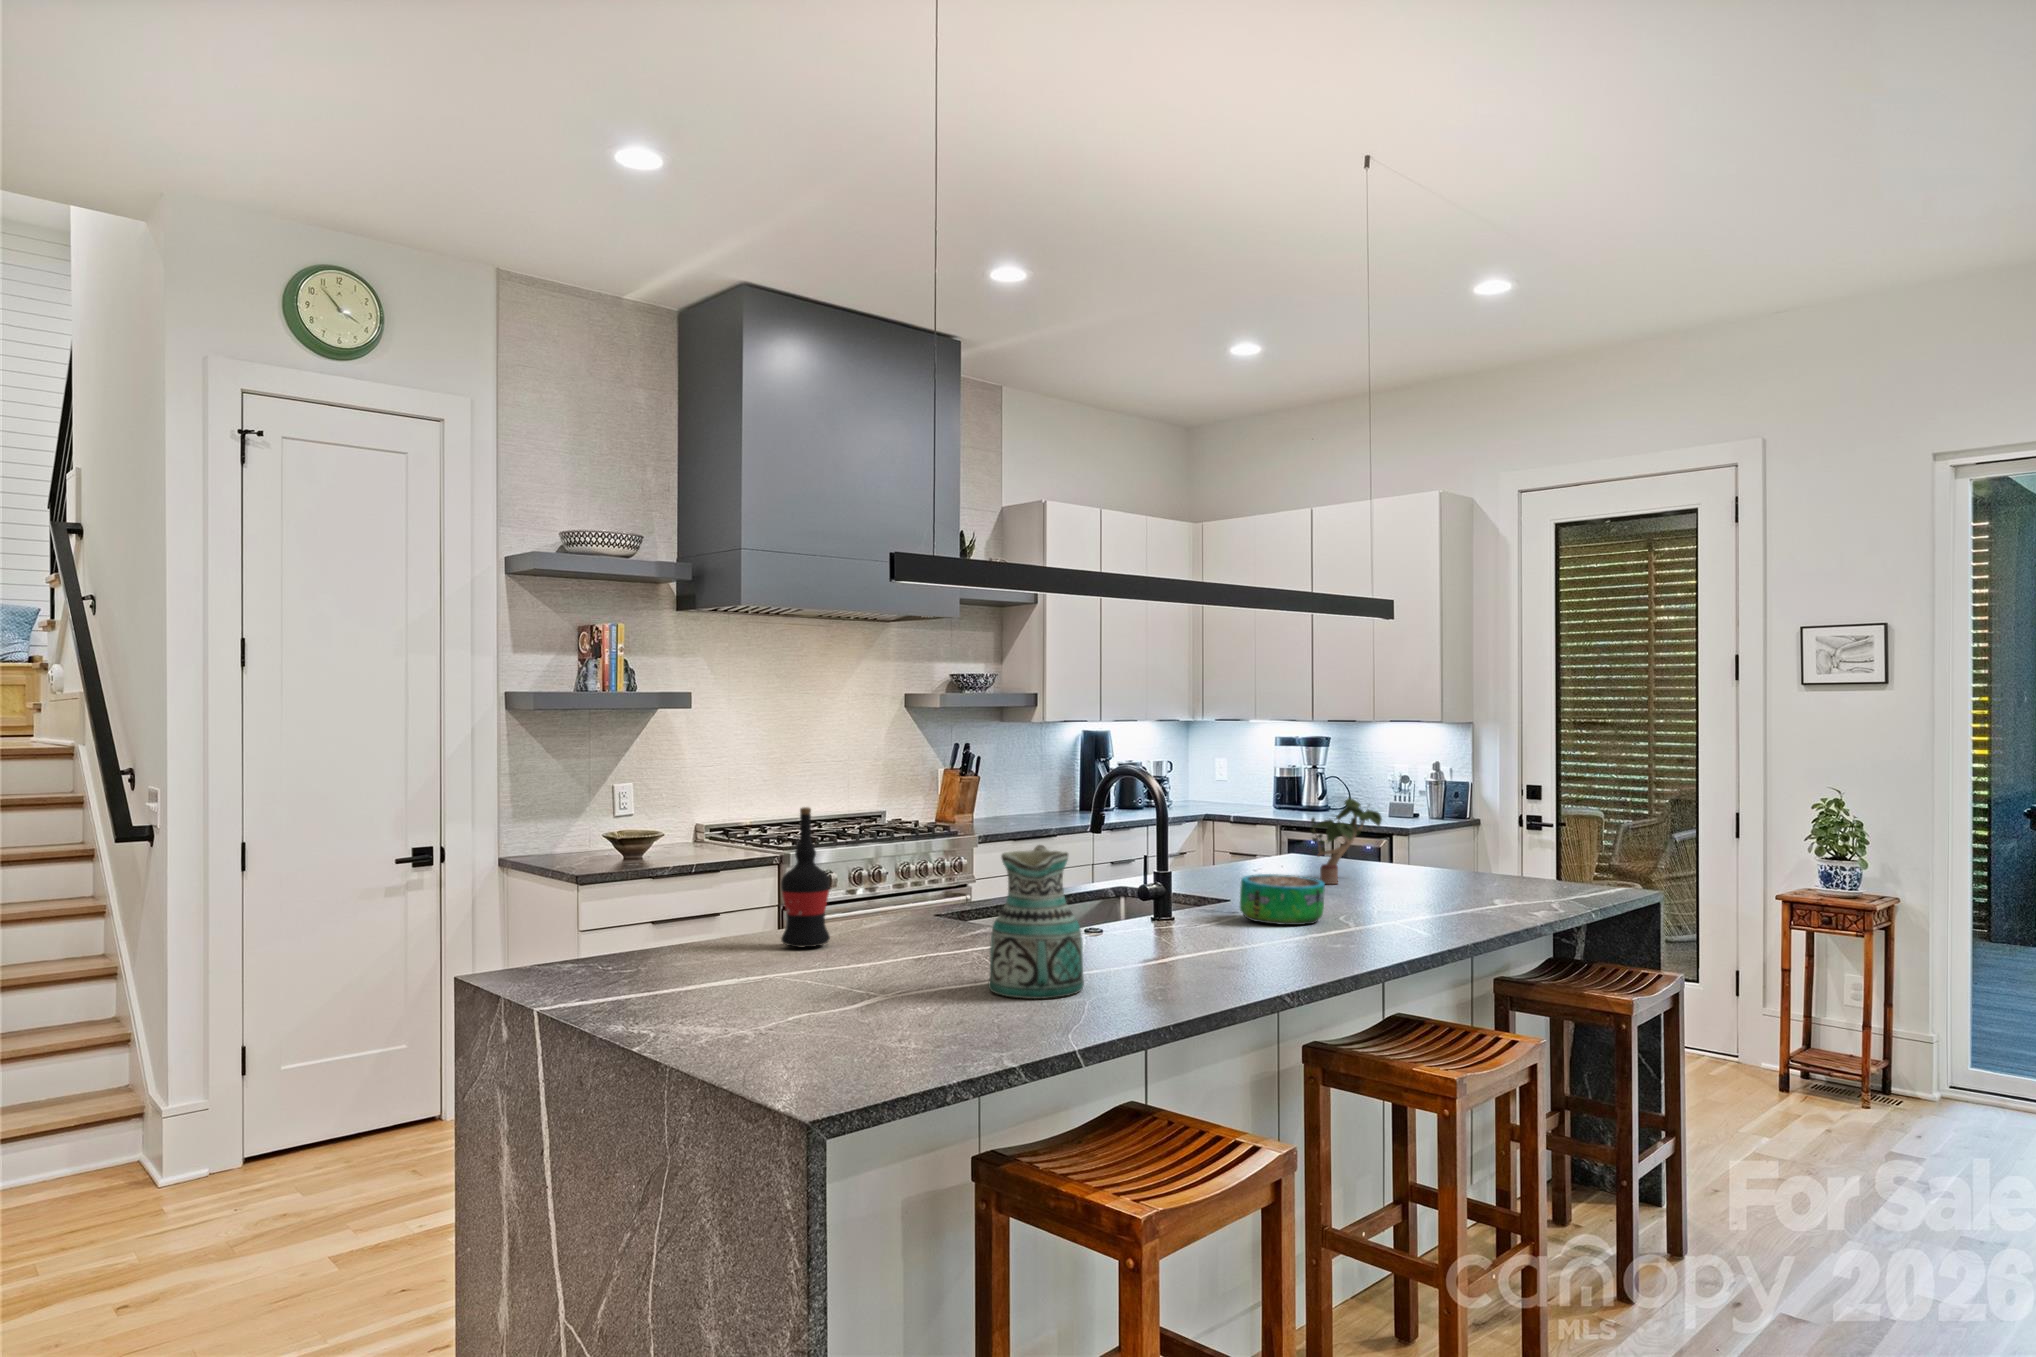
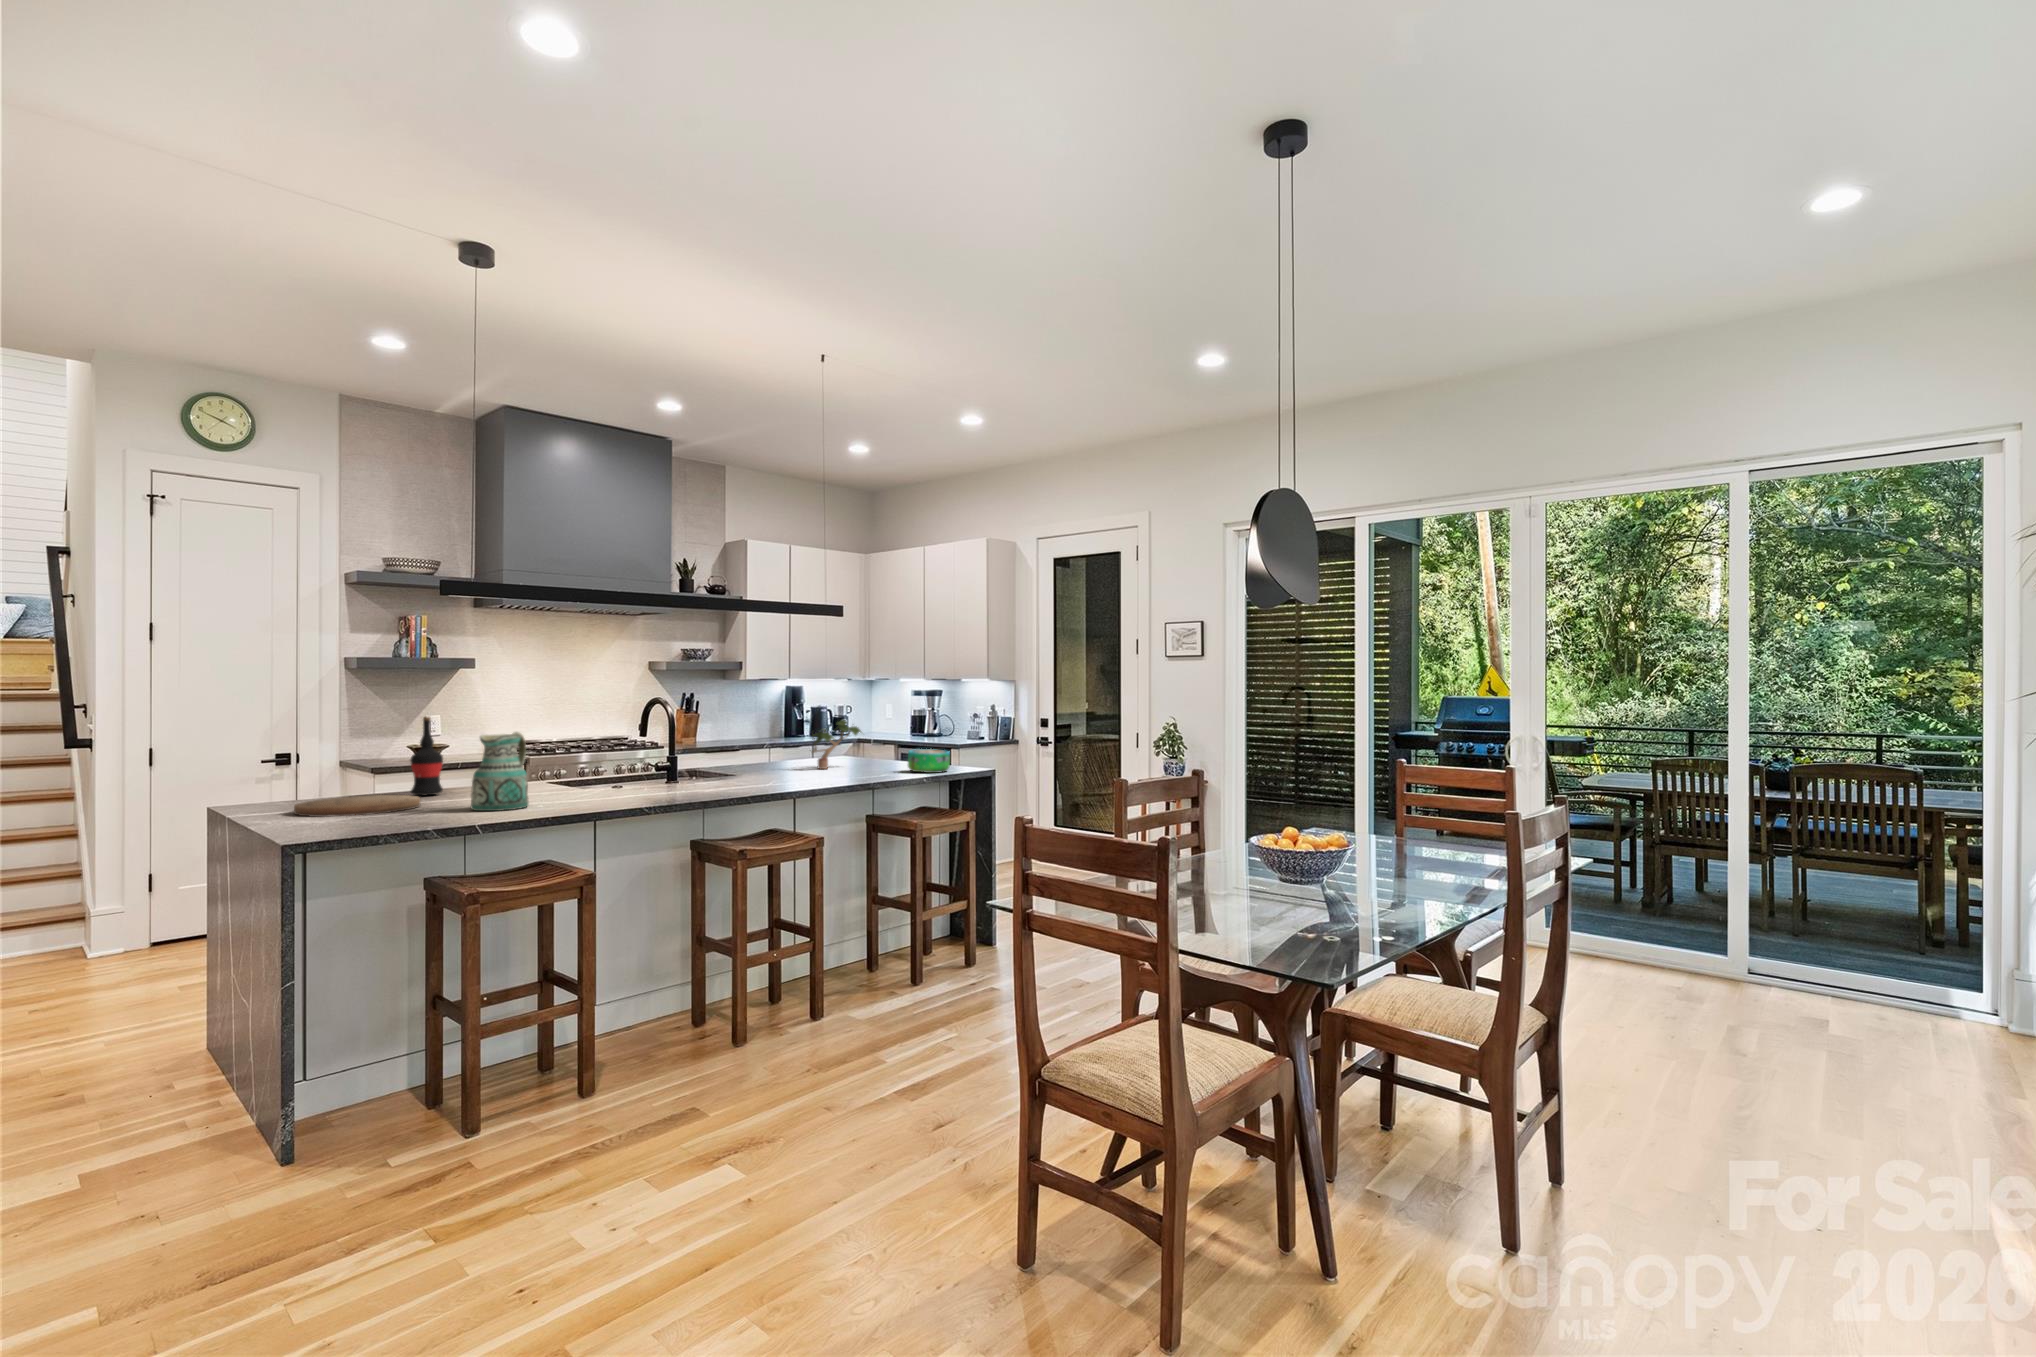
decorative bowl: present [1240,874,1325,925] -> present [908,749,950,773]
cutting board: none [678,955,872,1009] -> present [294,795,420,817]

